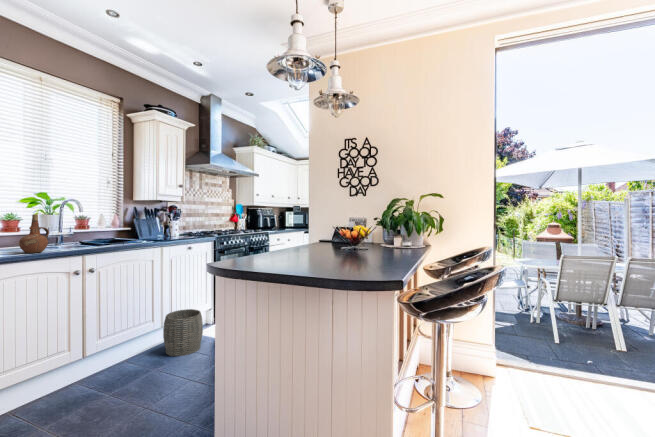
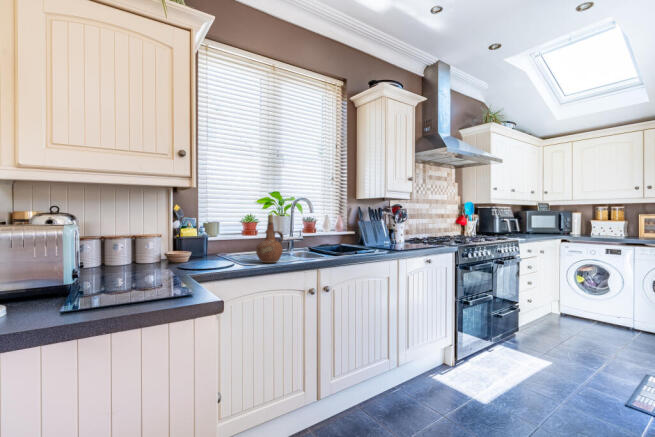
woven basket: present [163,309,203,356] -> none [403,348,457,424]

